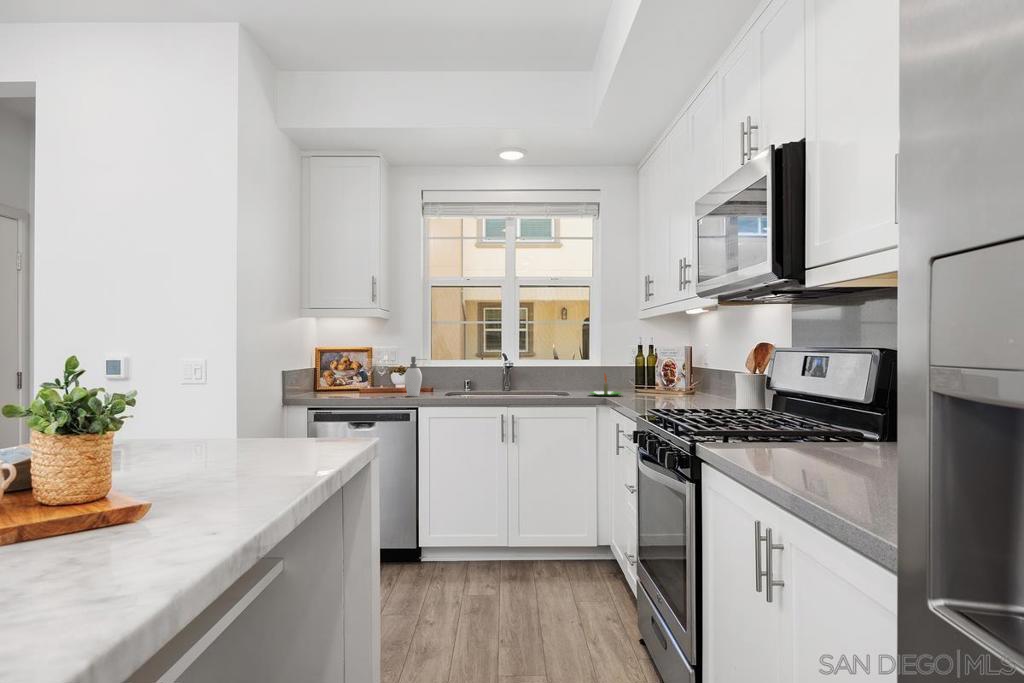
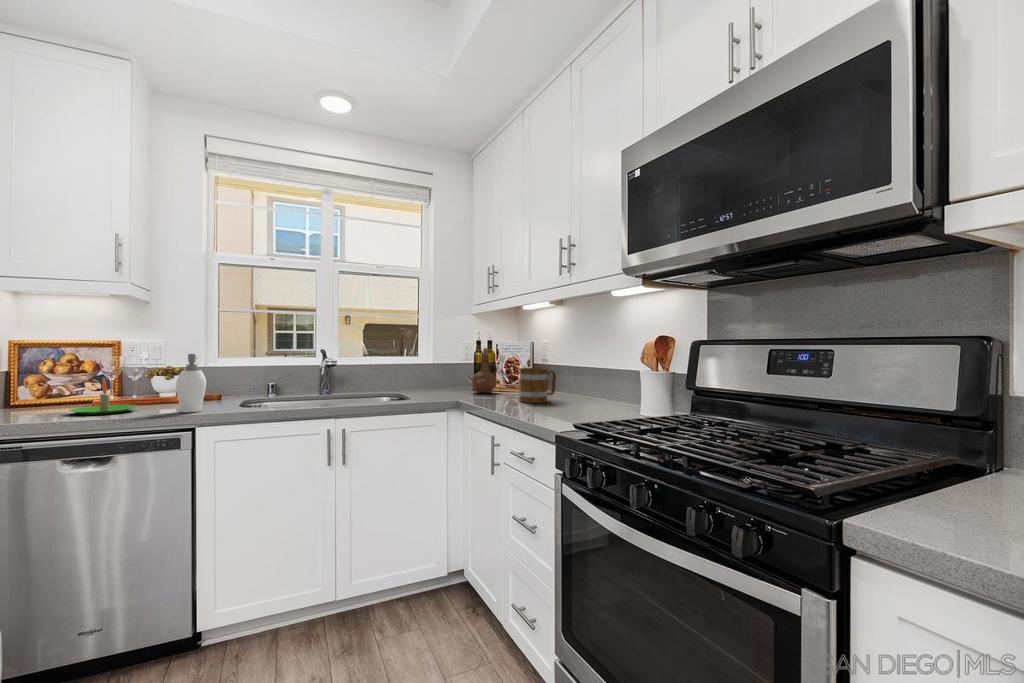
ceramic pitcher: none [631,352,656,393] -> present [472,348,497,393]
mug: none [653,369,690,400] -> present [519,368,556,403]
candle: present [589,373,623,396] -> present [69,378,138,415]

